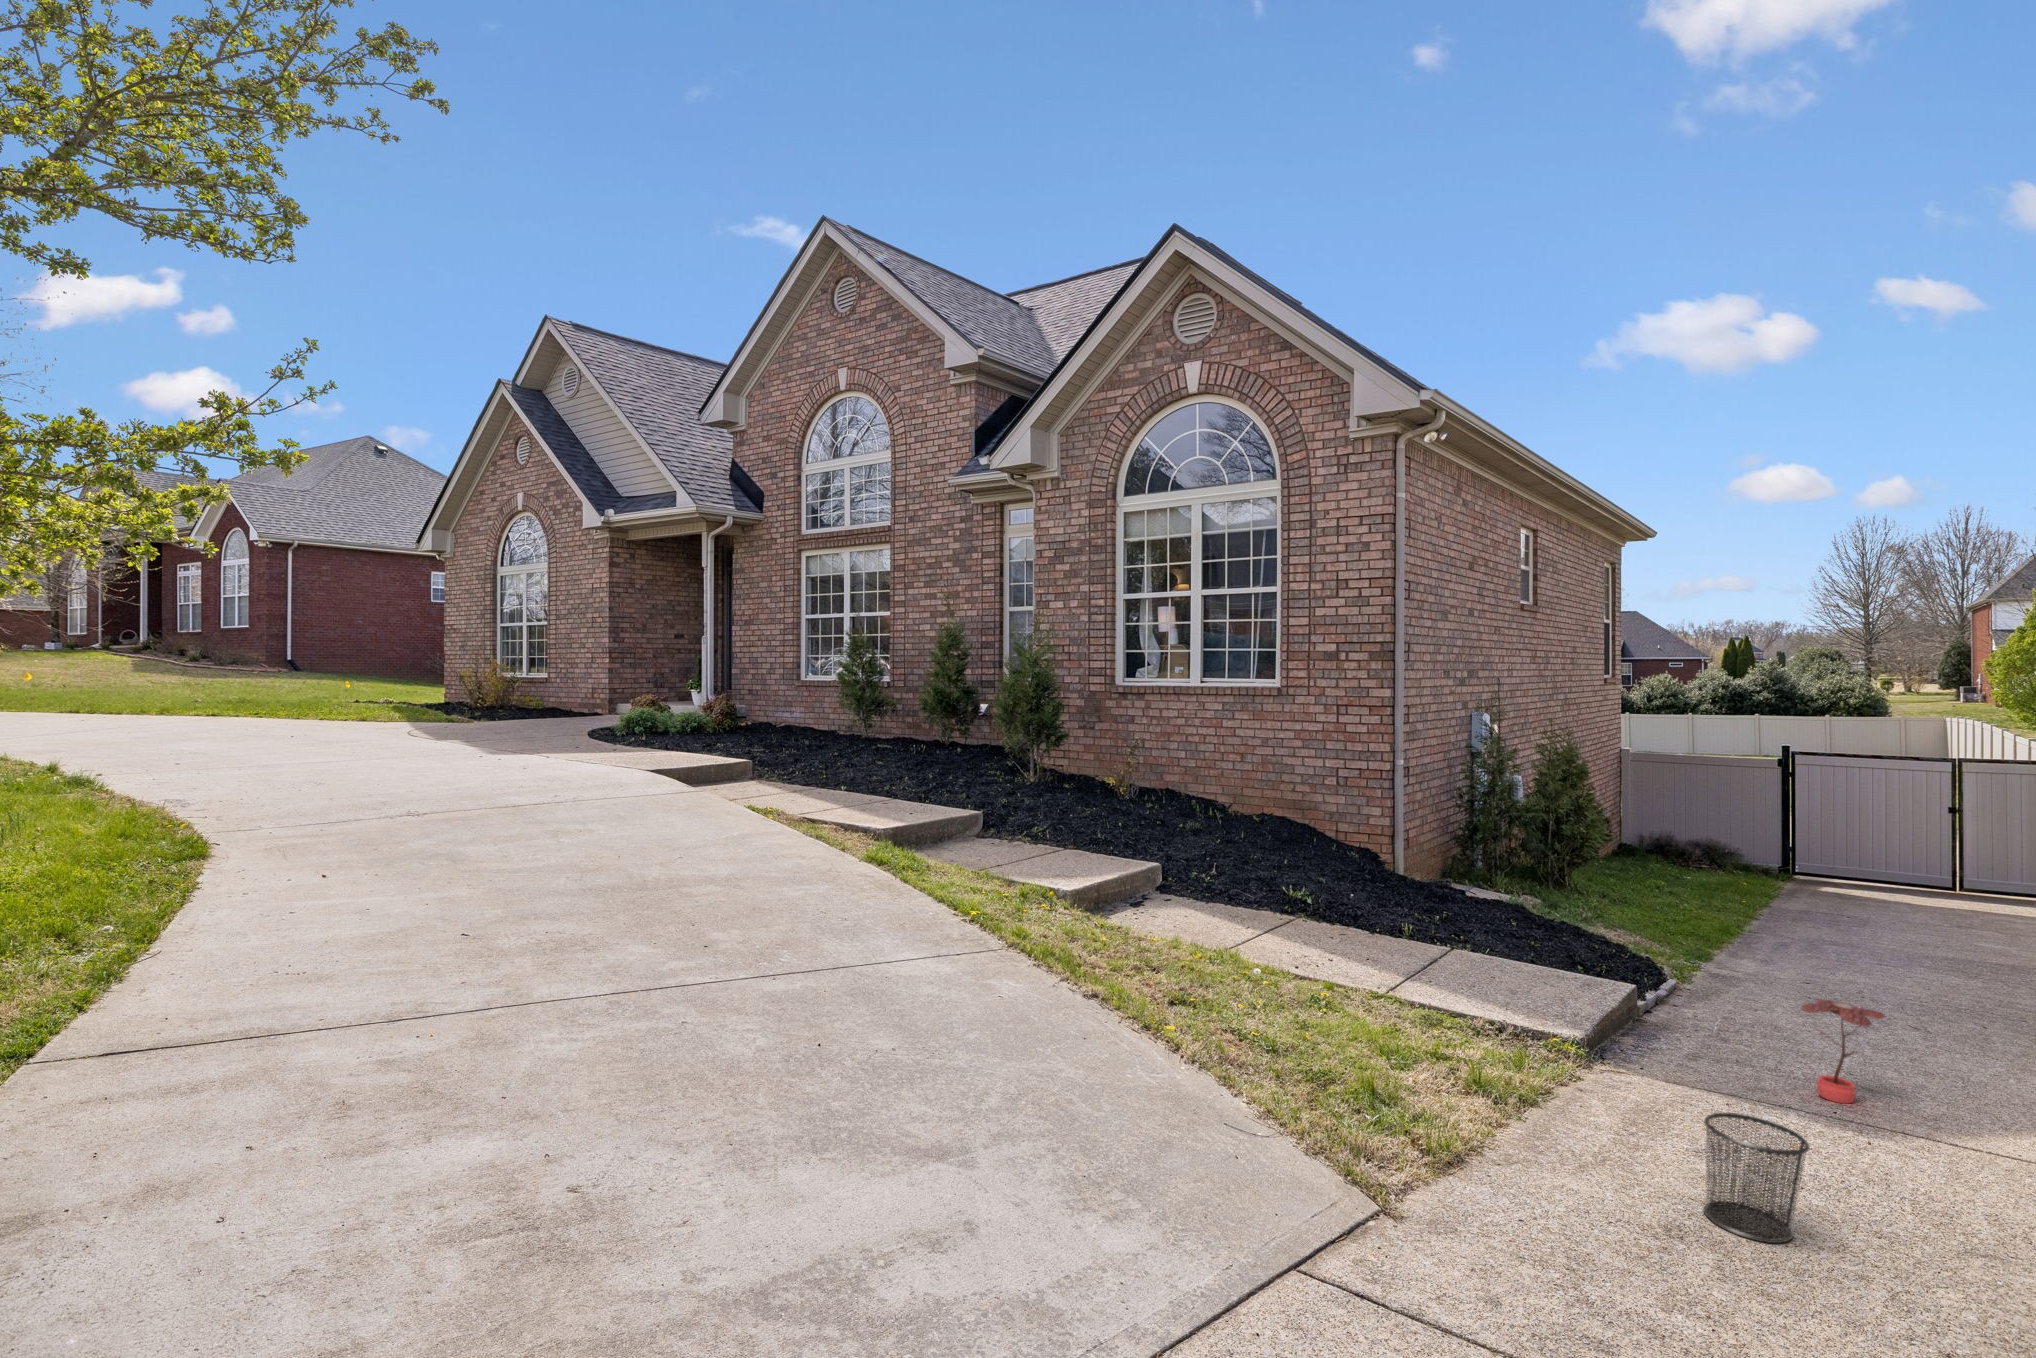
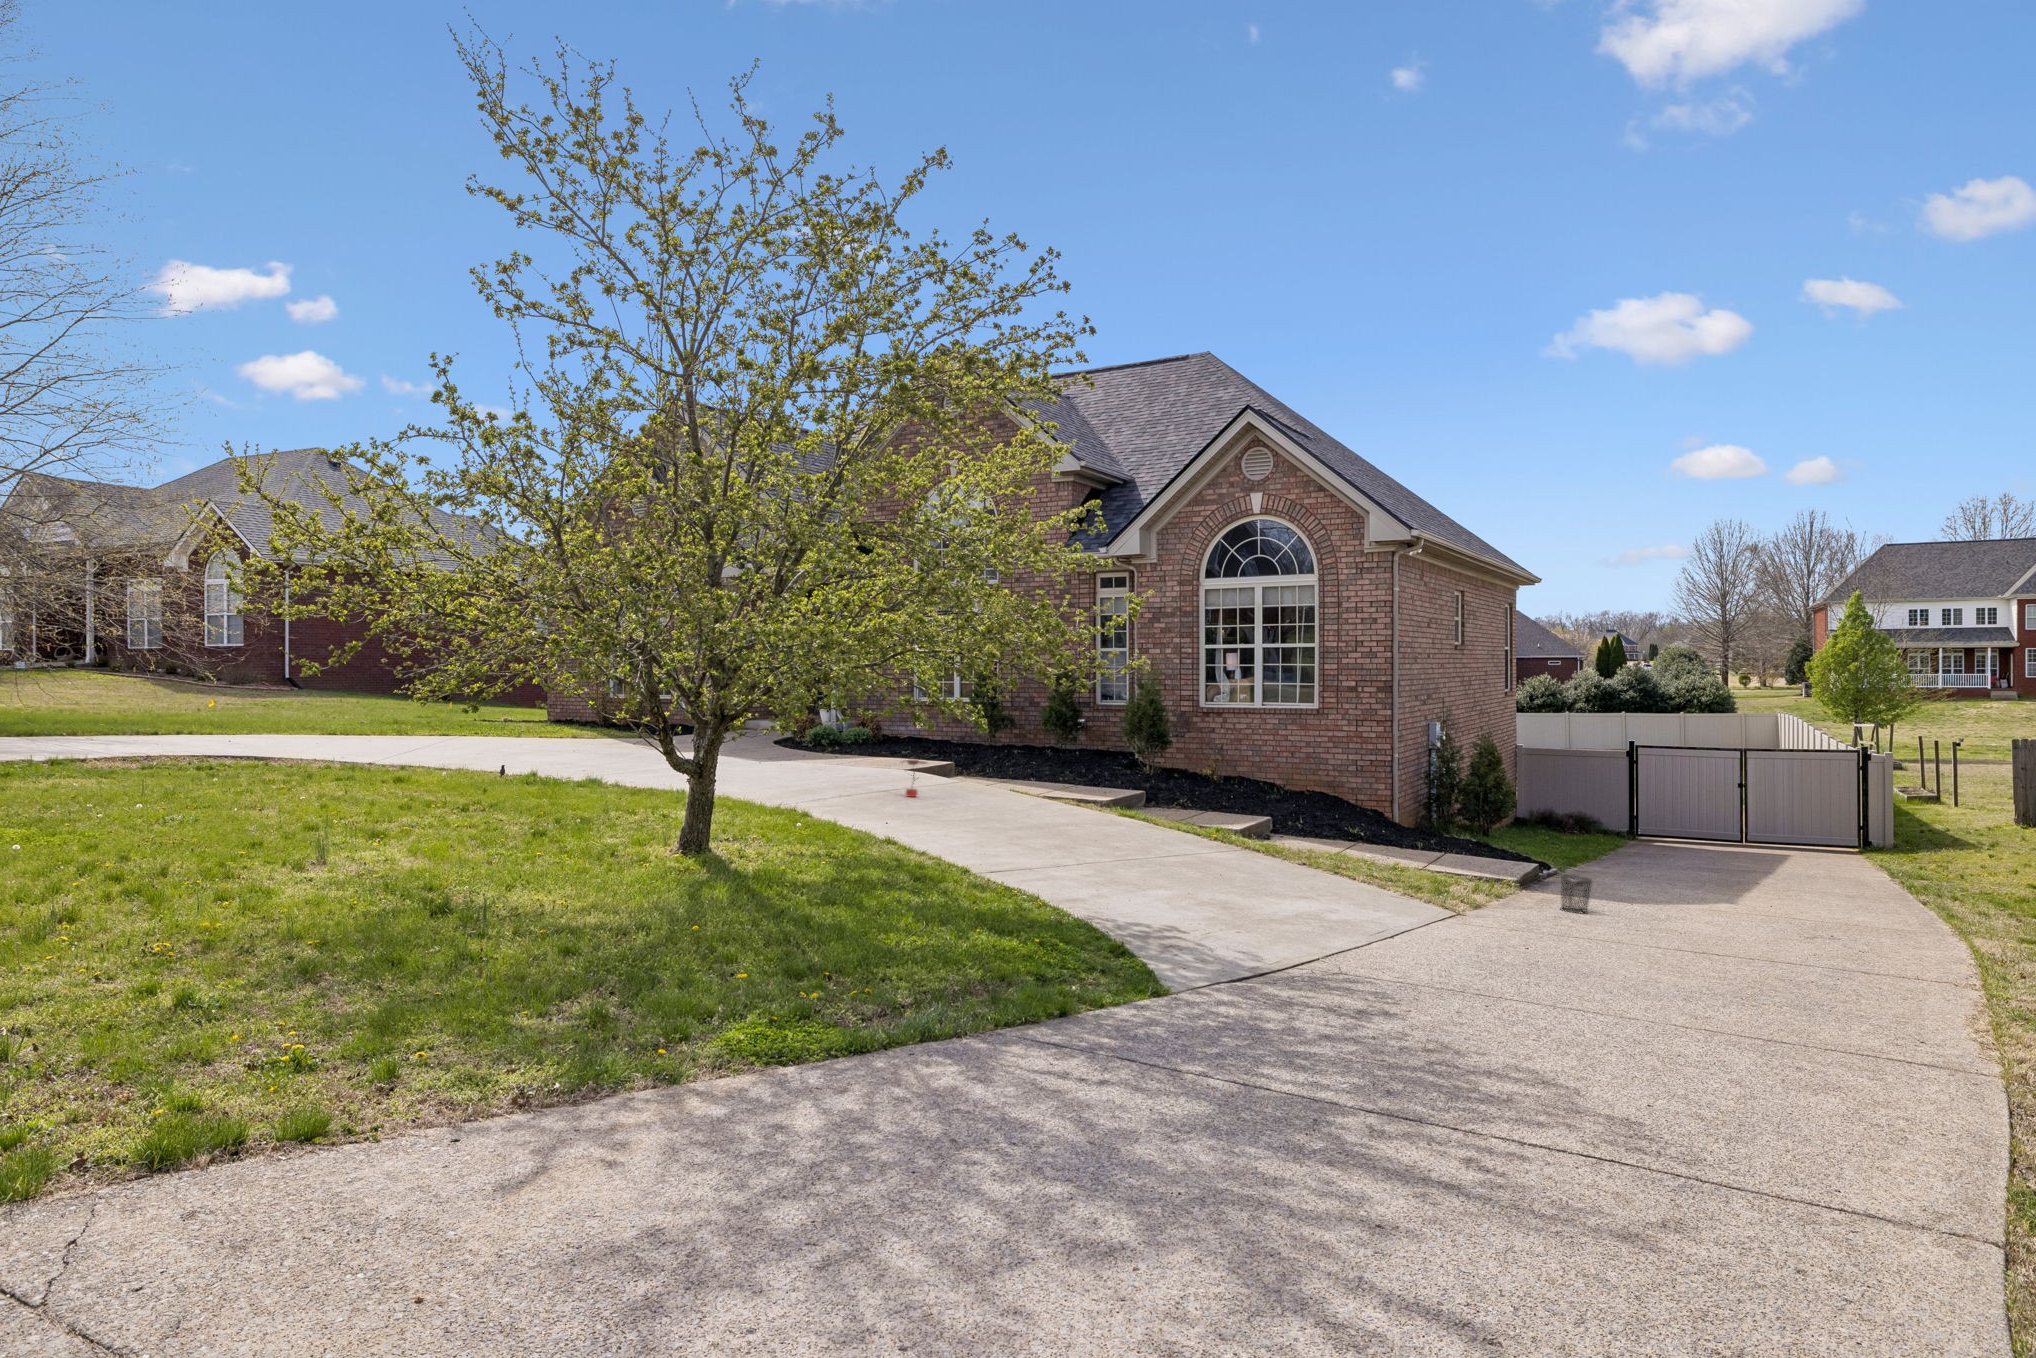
potted plant: present [1801,1000,1885,1104] -> present [906,760,926,797]

